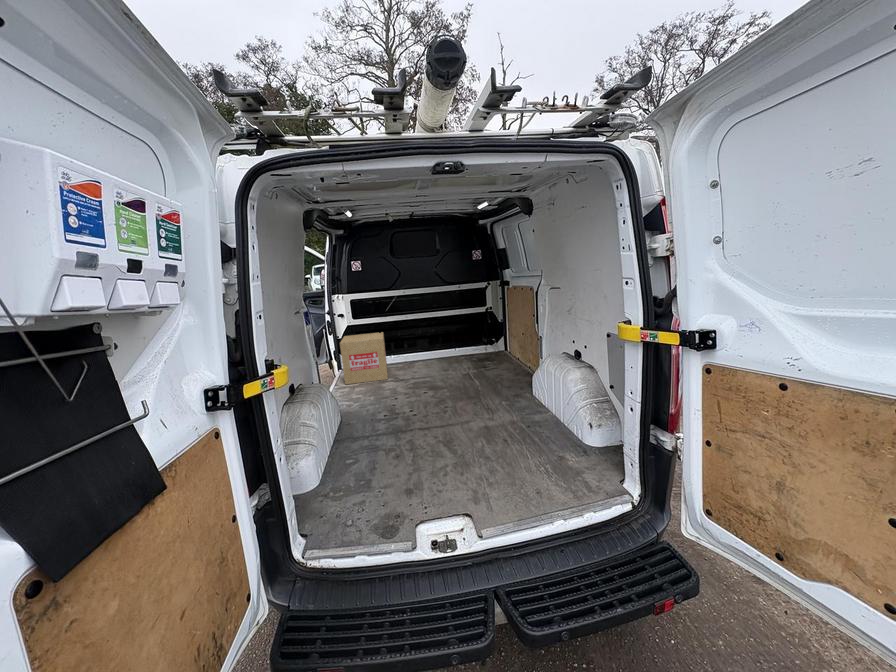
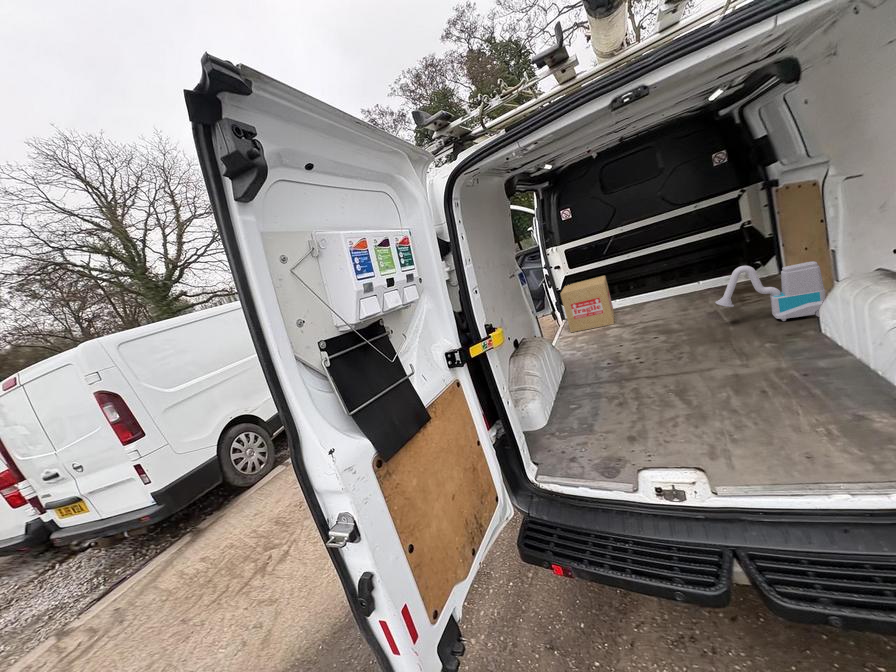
vacuum cleaner: none [470,340,537,387] -> present [715,261,826,321]

